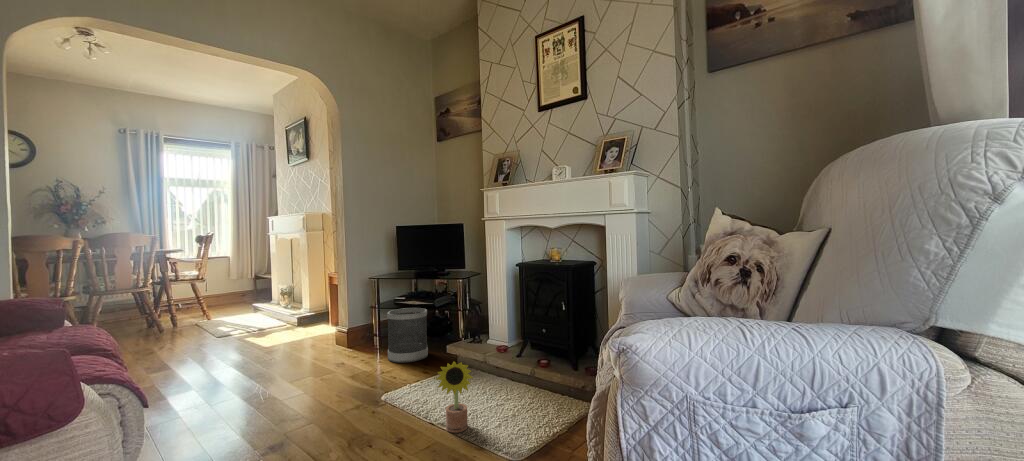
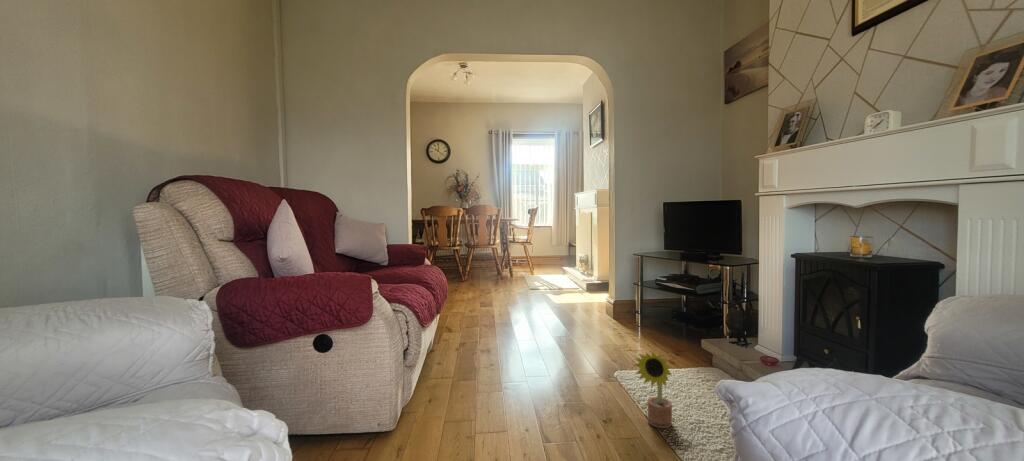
wastebasket: present [387,308,428,363] -> none [640,289,685,346]

